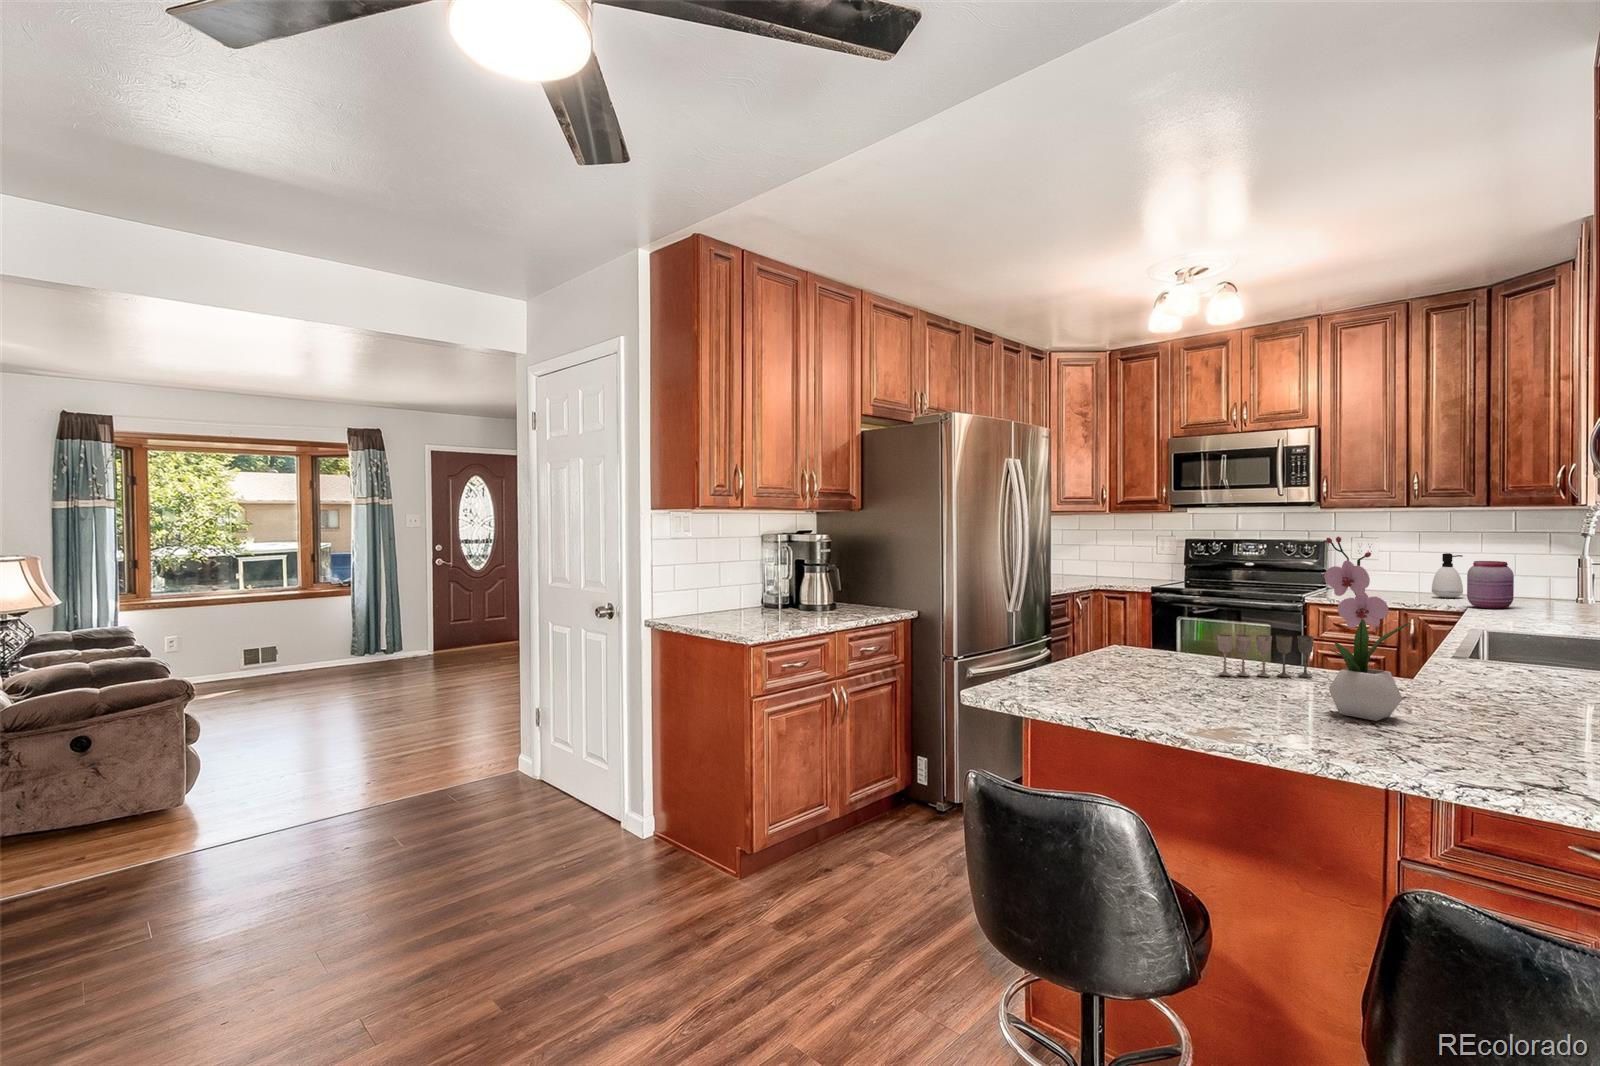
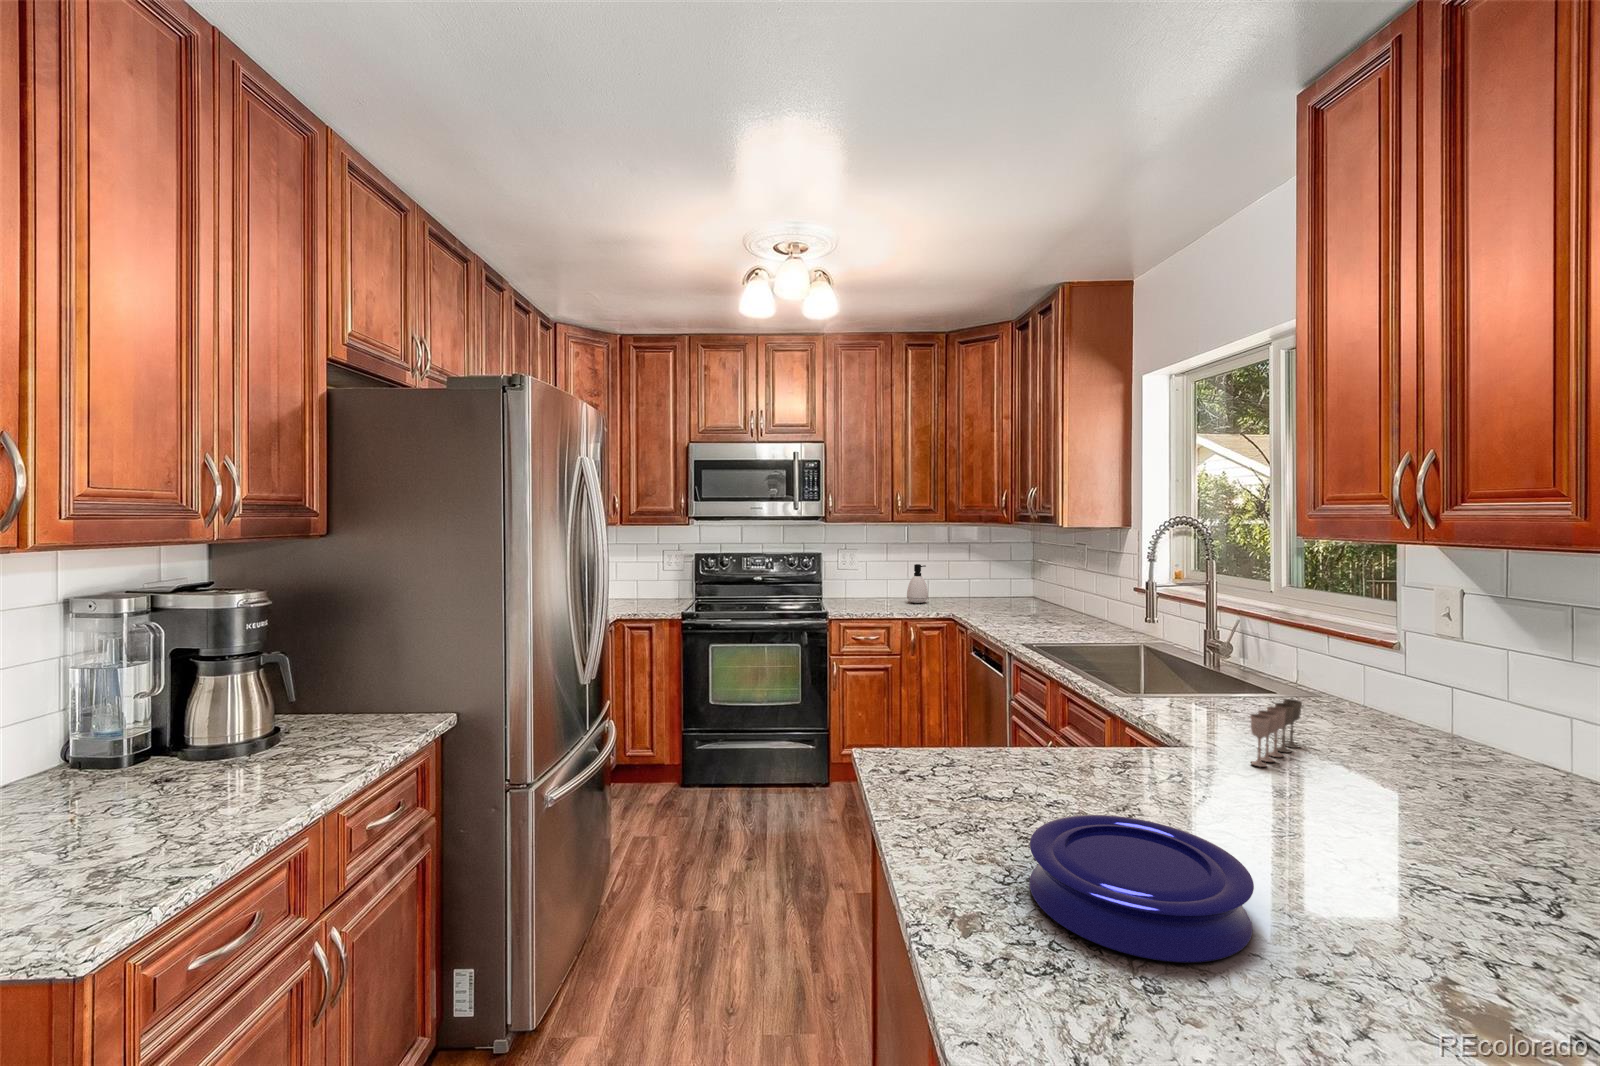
flower arrangement: present [1324,537,1409,721] -> none [1352,635,1462,888]
jar: present [1467,561,1514,609] -> none [955,574,986,615]
wine glass: present [1217,634,1314,678] -> present [1250,699,1302,767]
plate: none [1077,653,1207,704] -> present [1029,815,1254,963]

